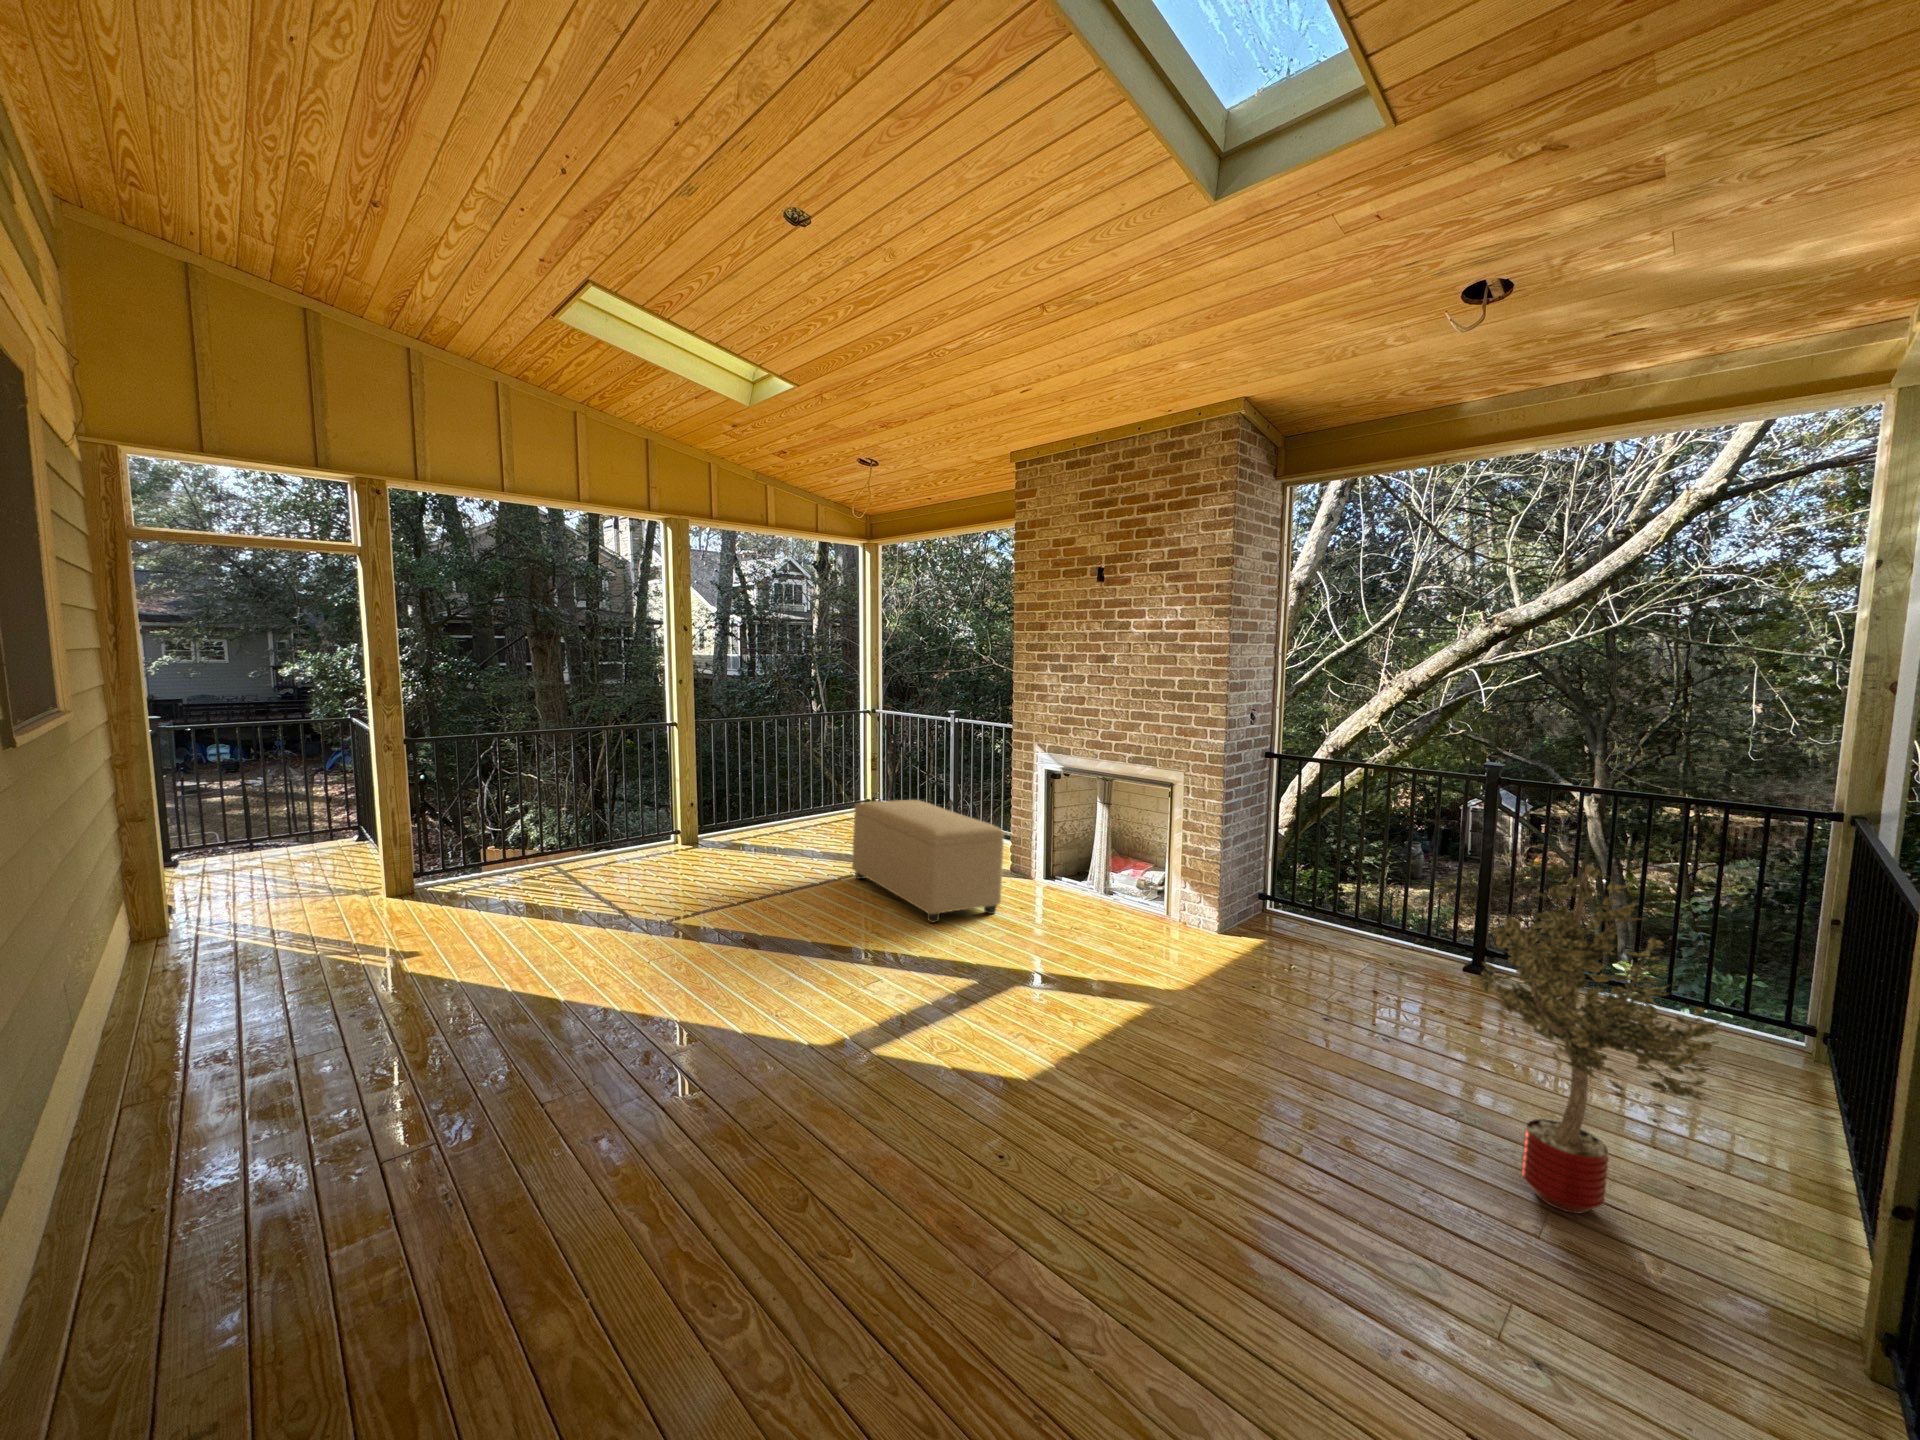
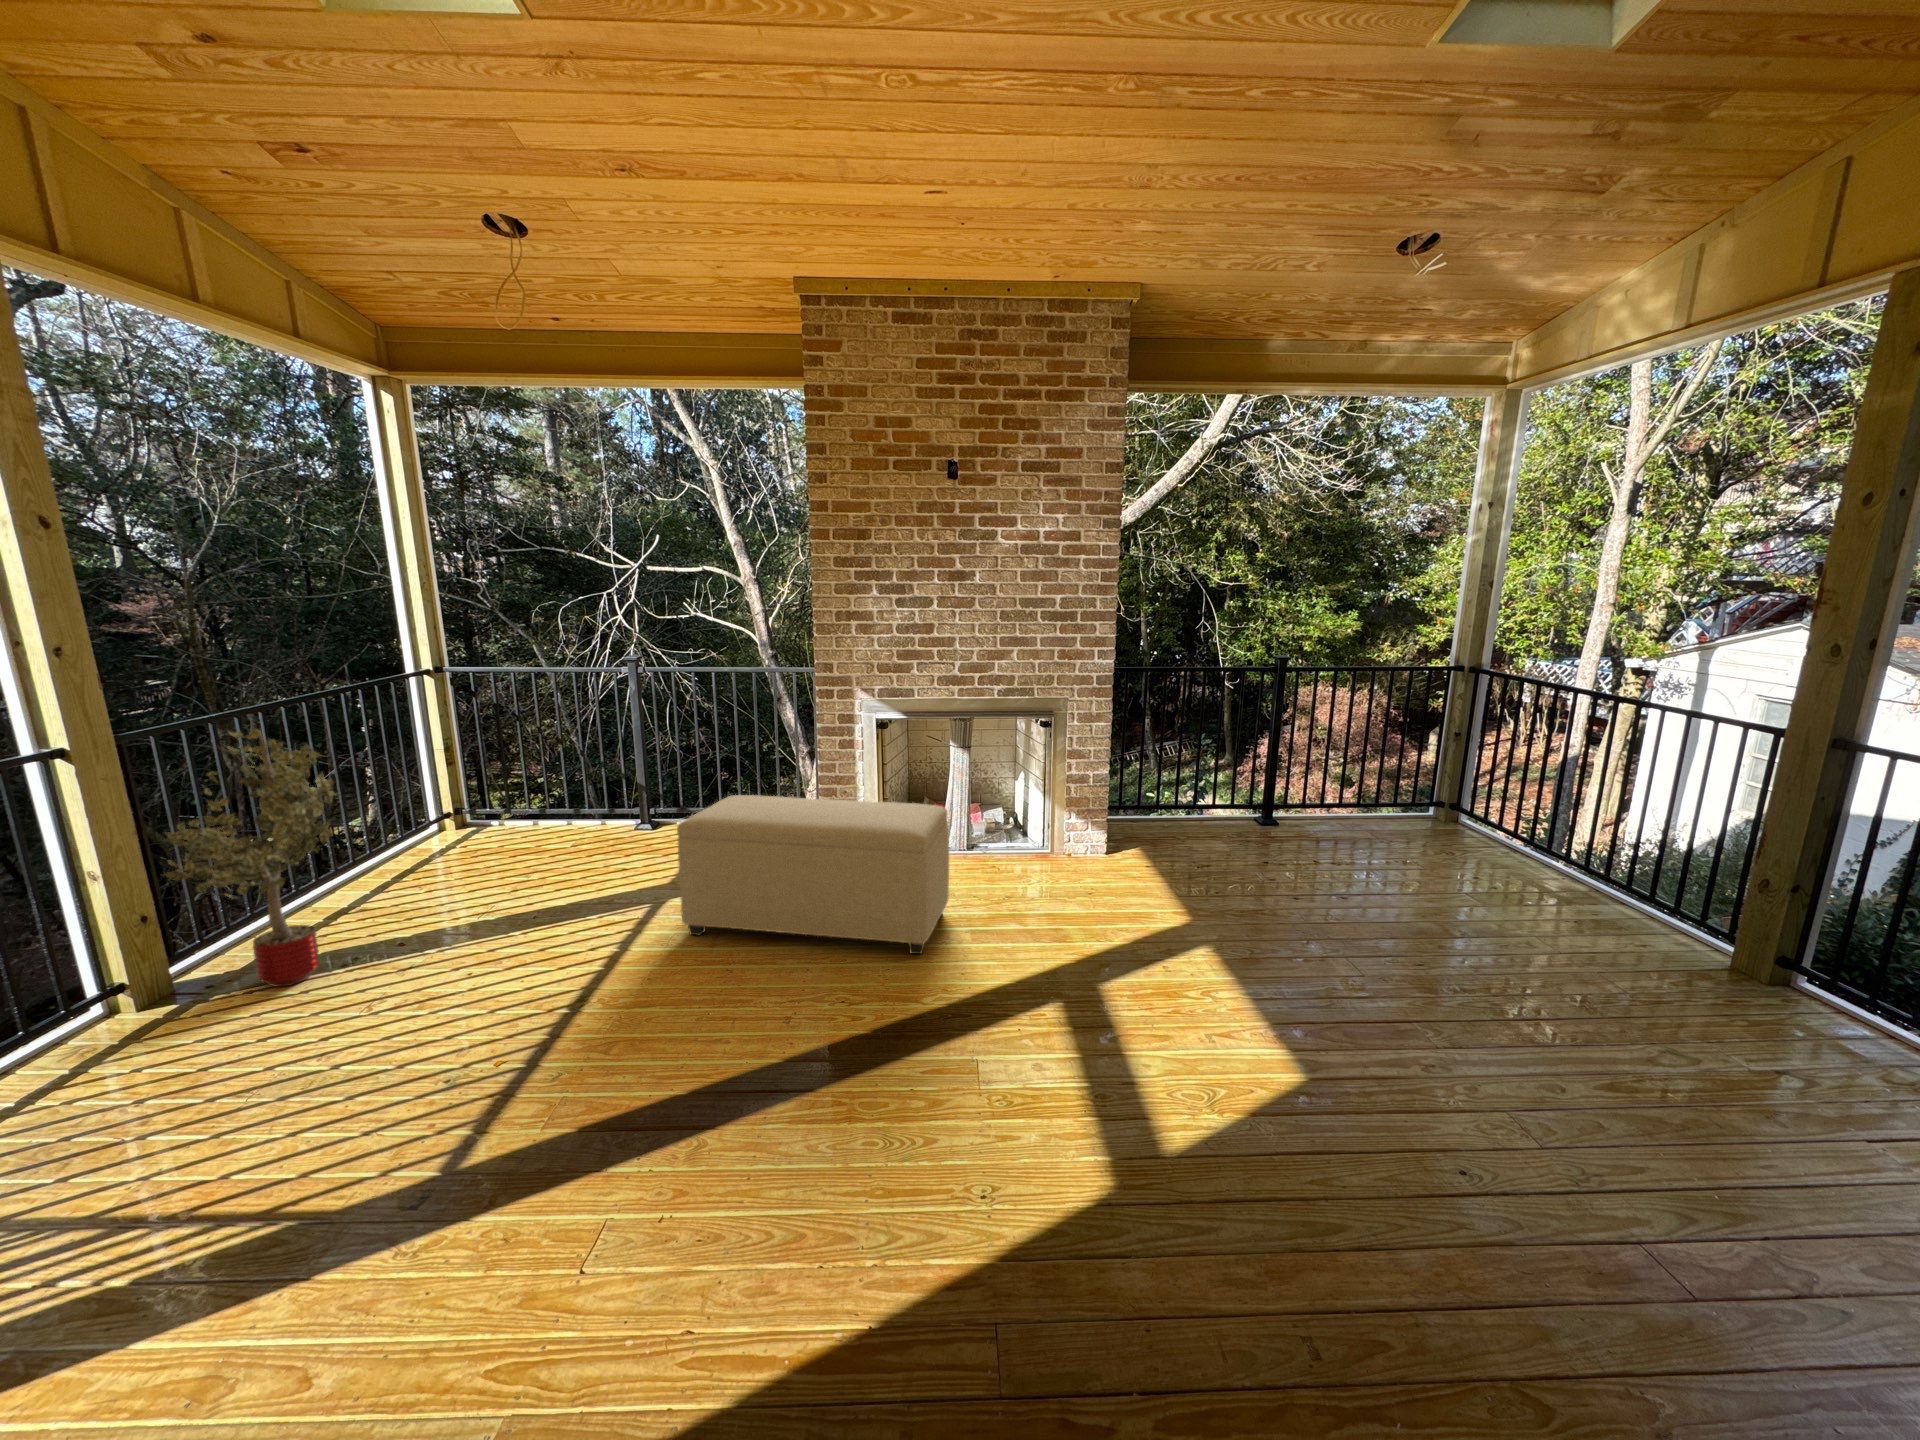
potted tree: present [1476,866,1722,1214] -> present [165,728,339,987]

